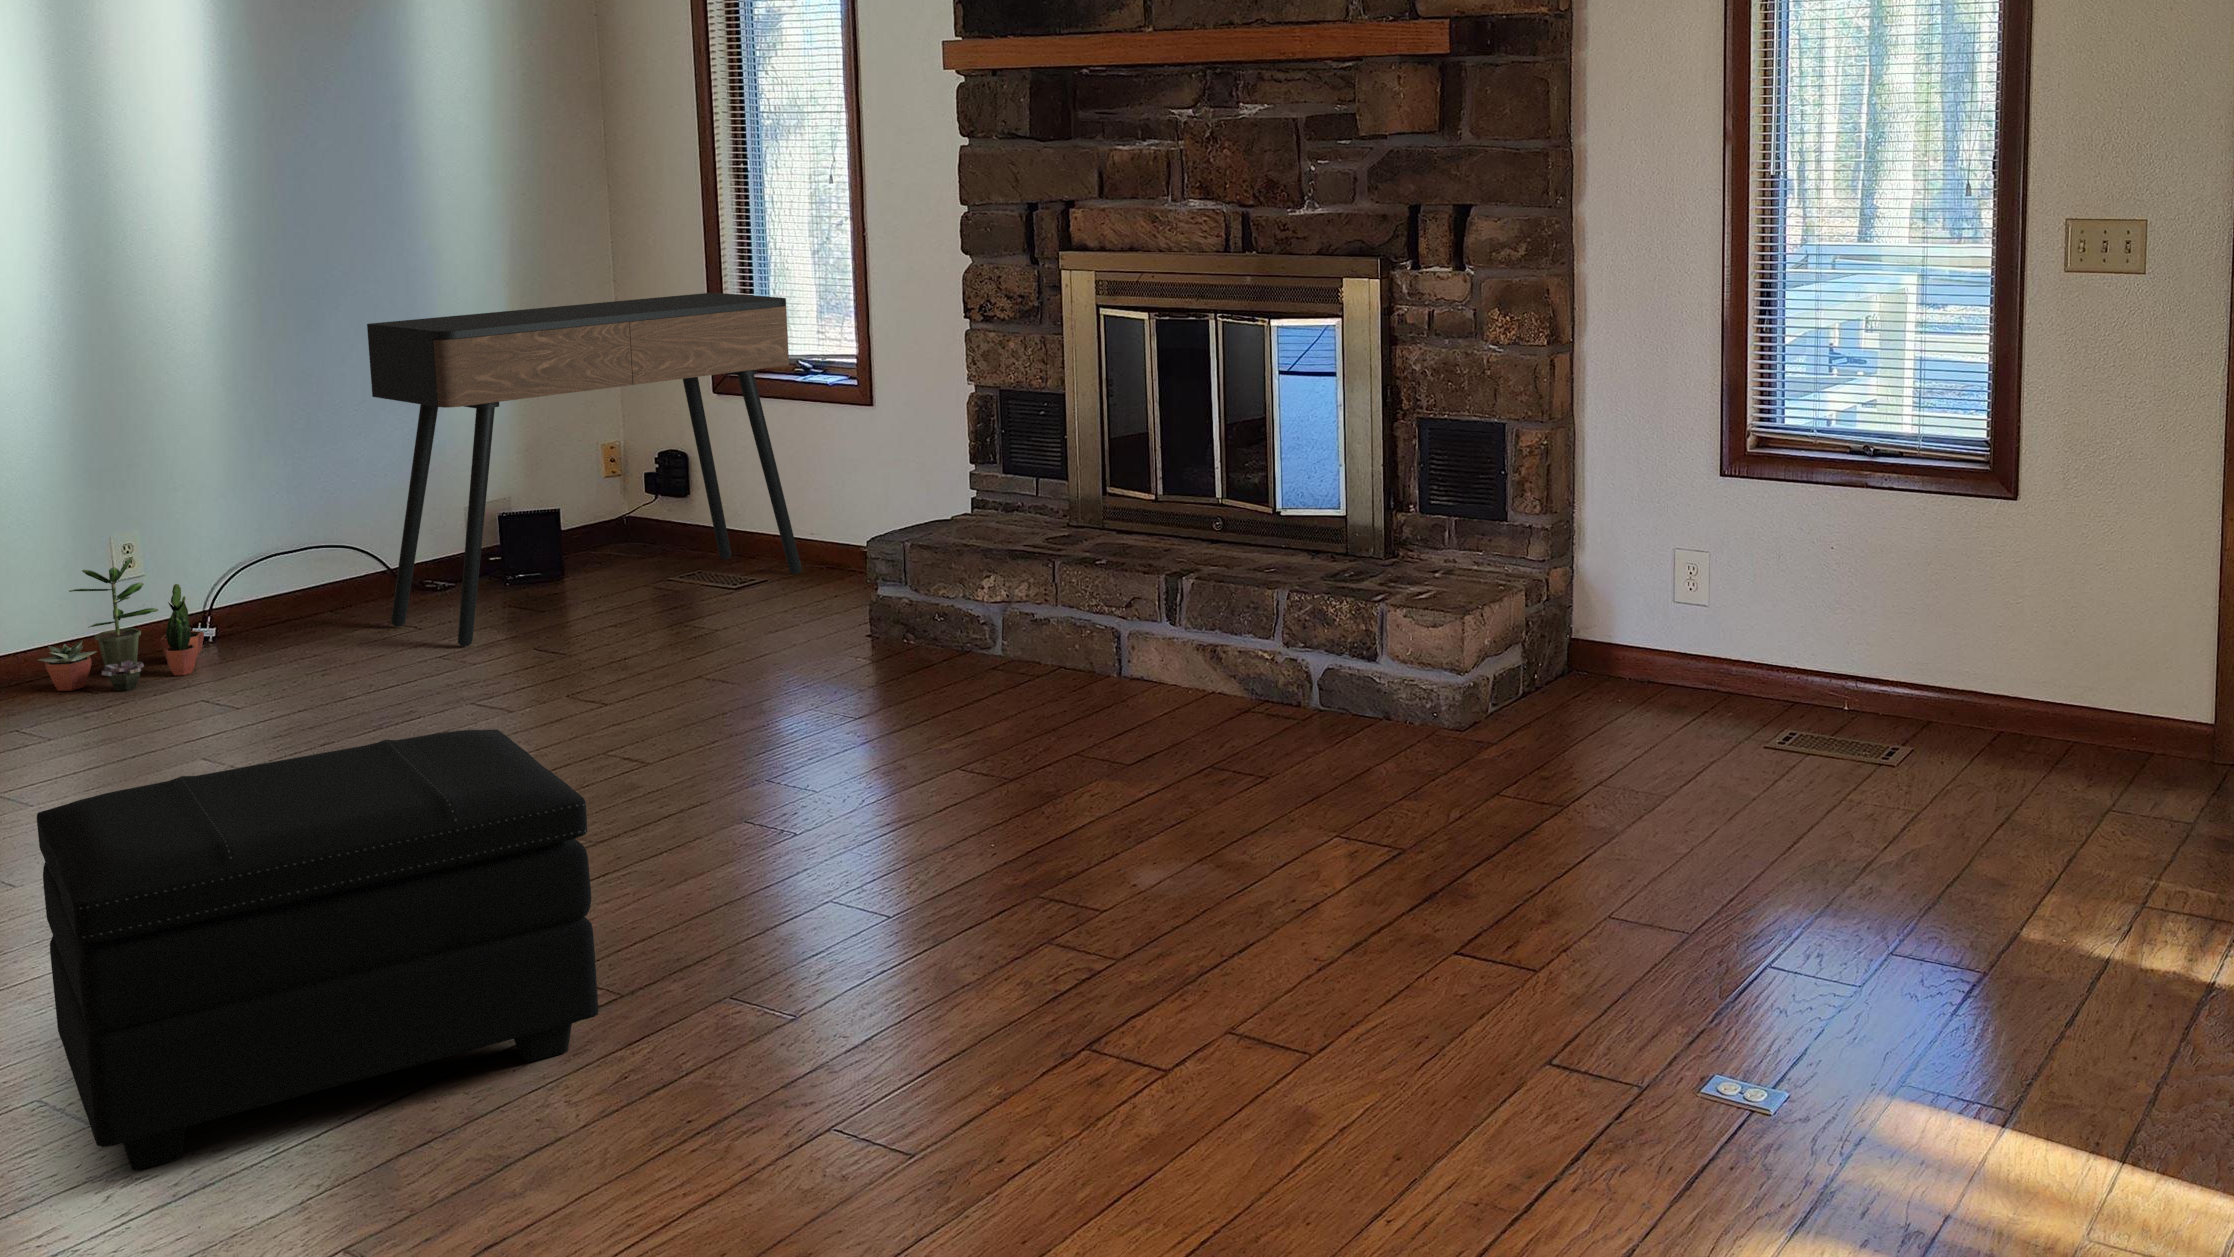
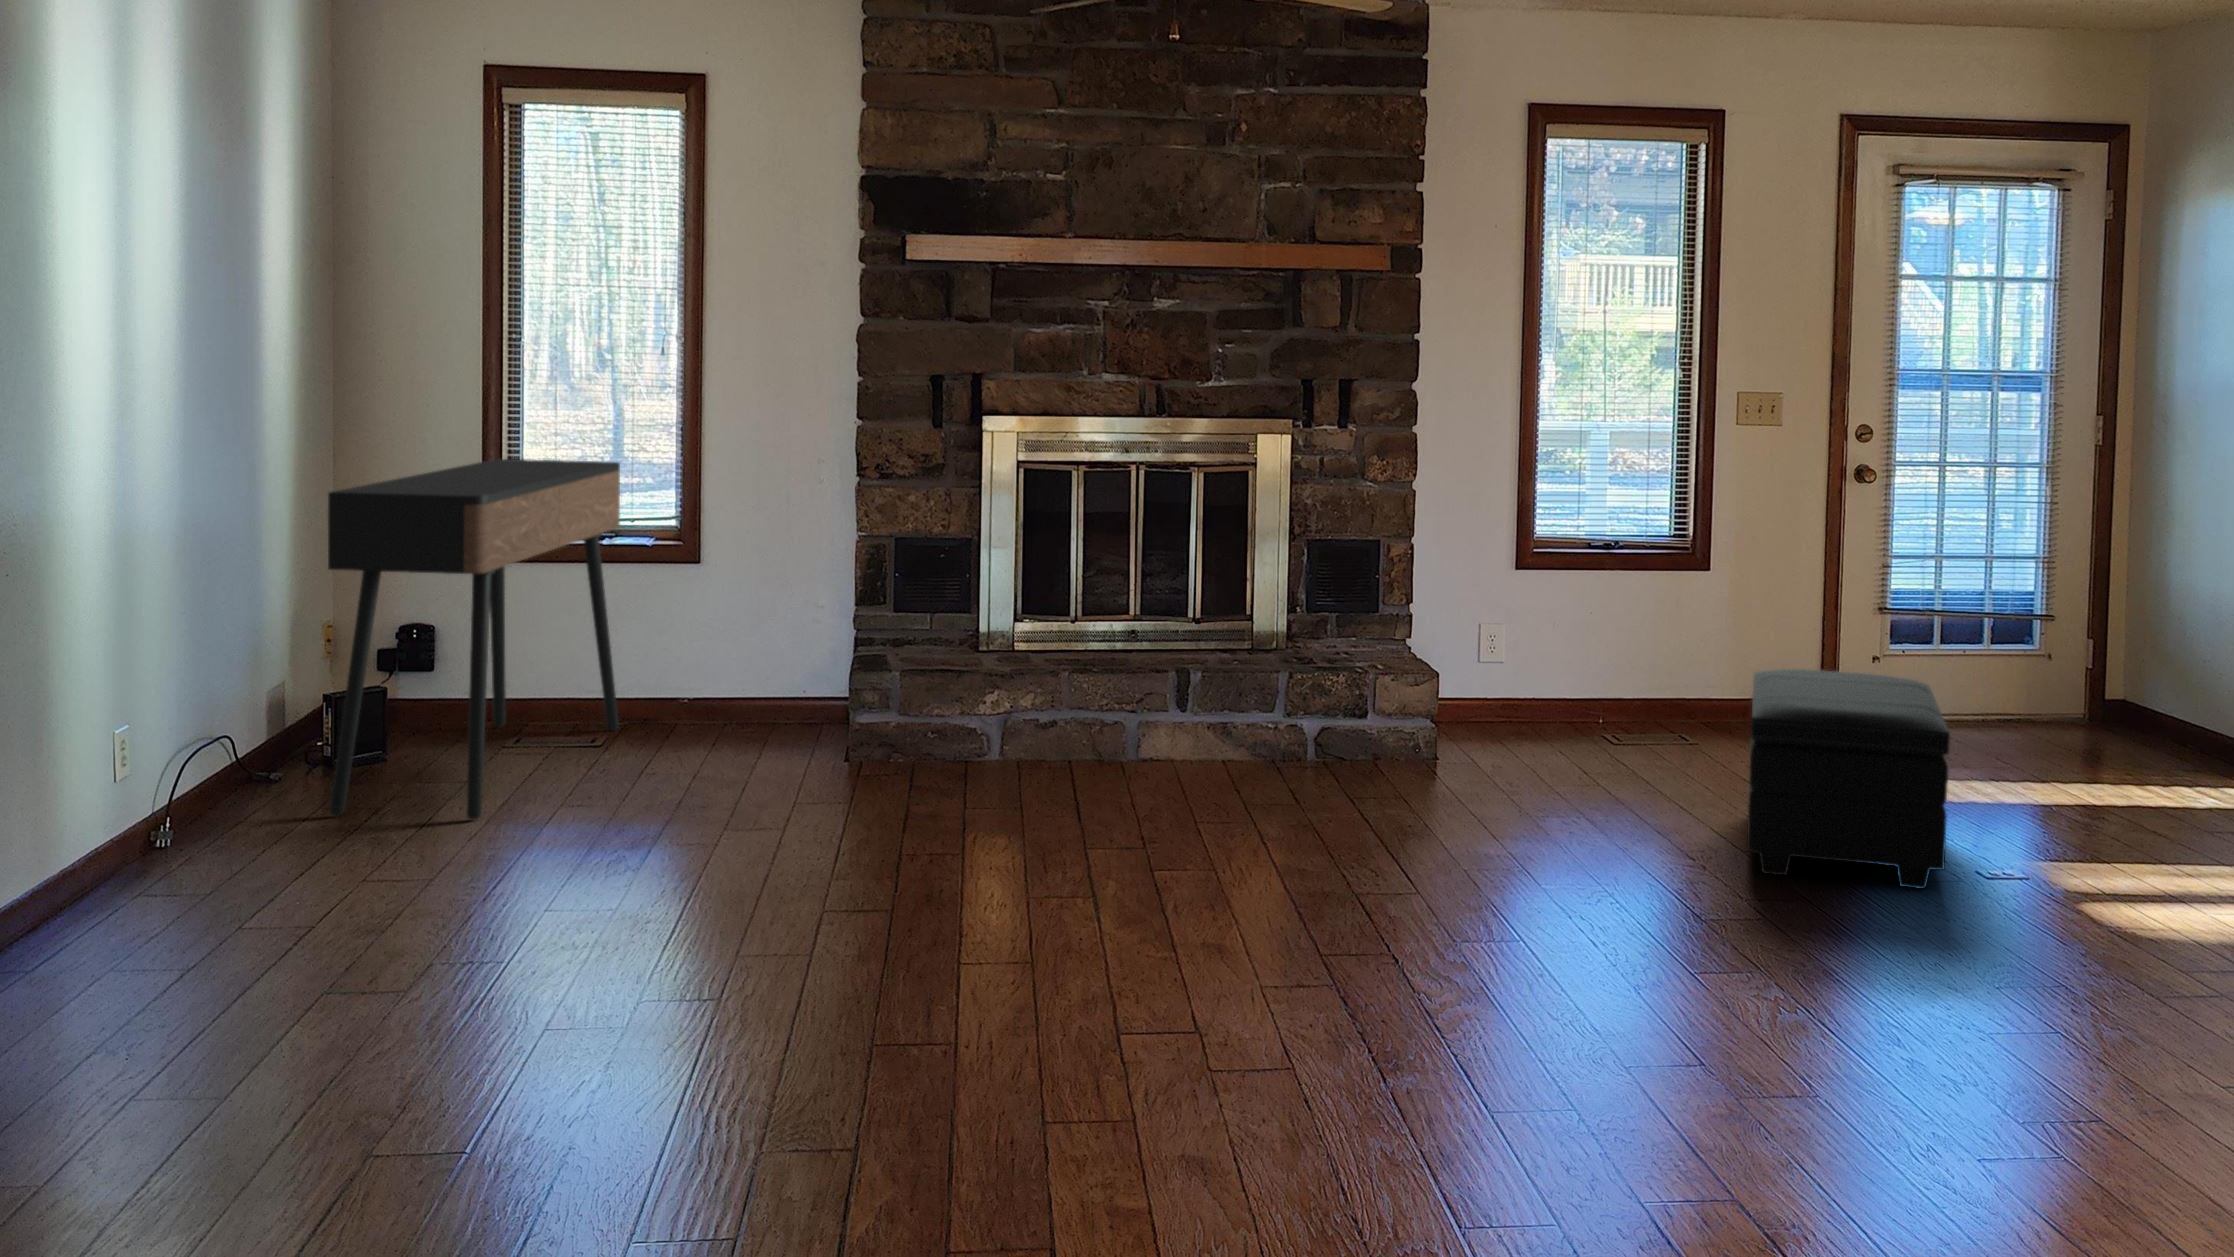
potted plant: present [37,557,204,691] -> none [97,756,241,916]
footstool: present [37,729,598,1170] -> present [1747,669,1950,889]

